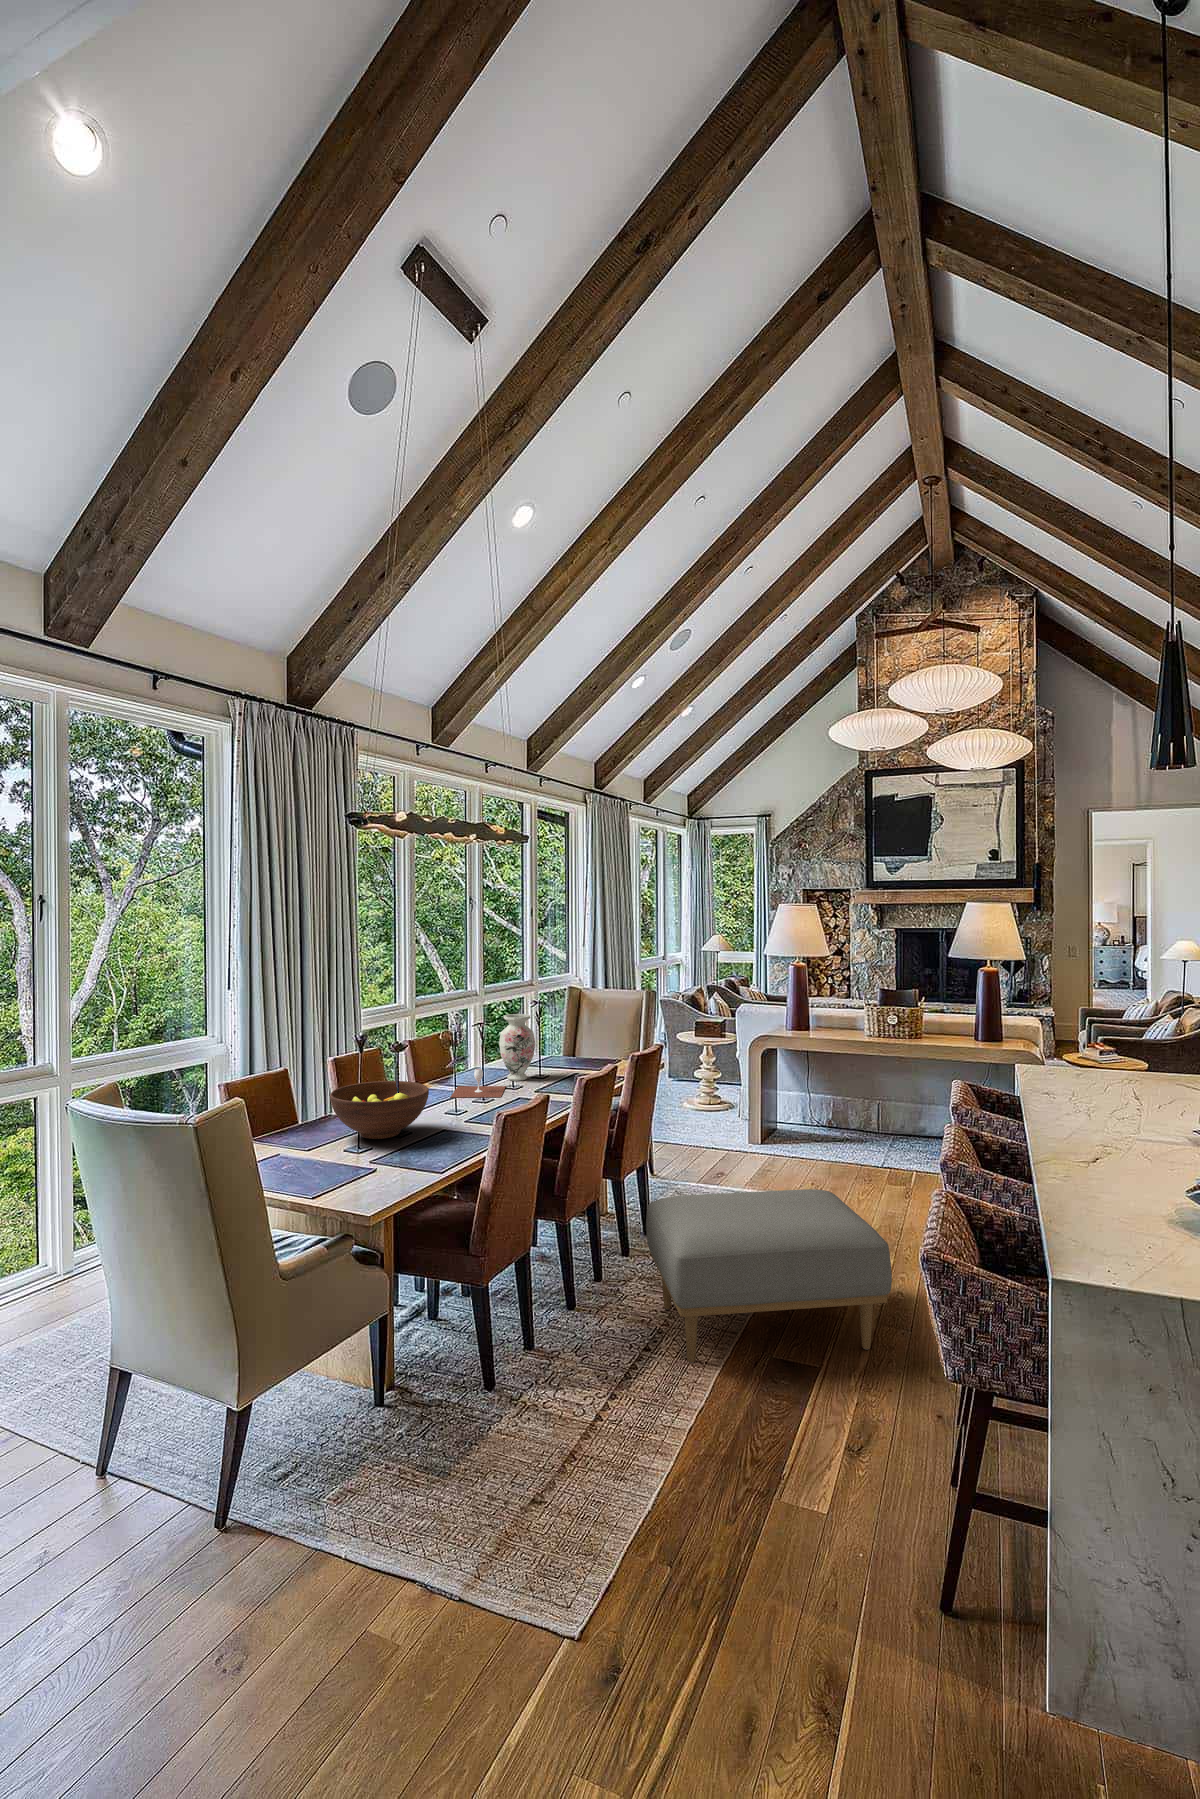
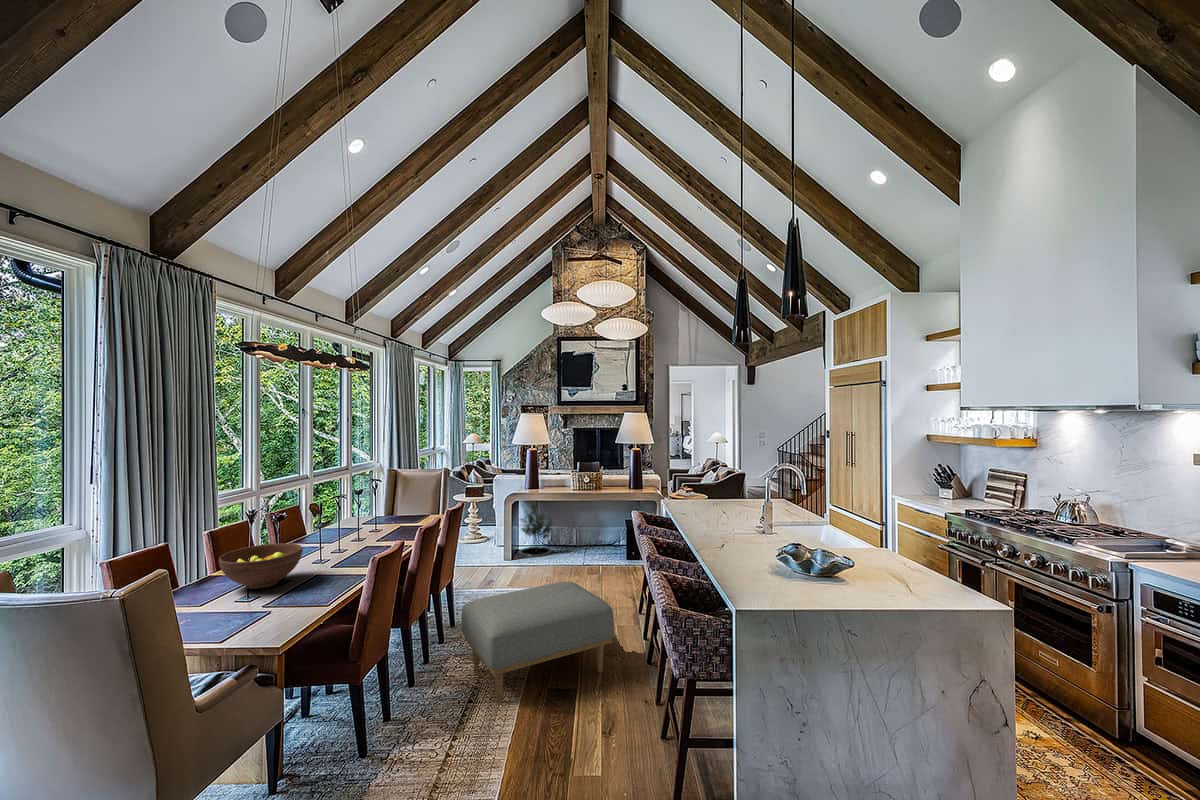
vase: present [499,1014,535,1081] -> none [345,489,372,535]
potted tree: none [772,1045,838,1145] -> present [520,502,552,557]
wine glass: present [451,1069,506,1097] -> none [311,529,352,552]

